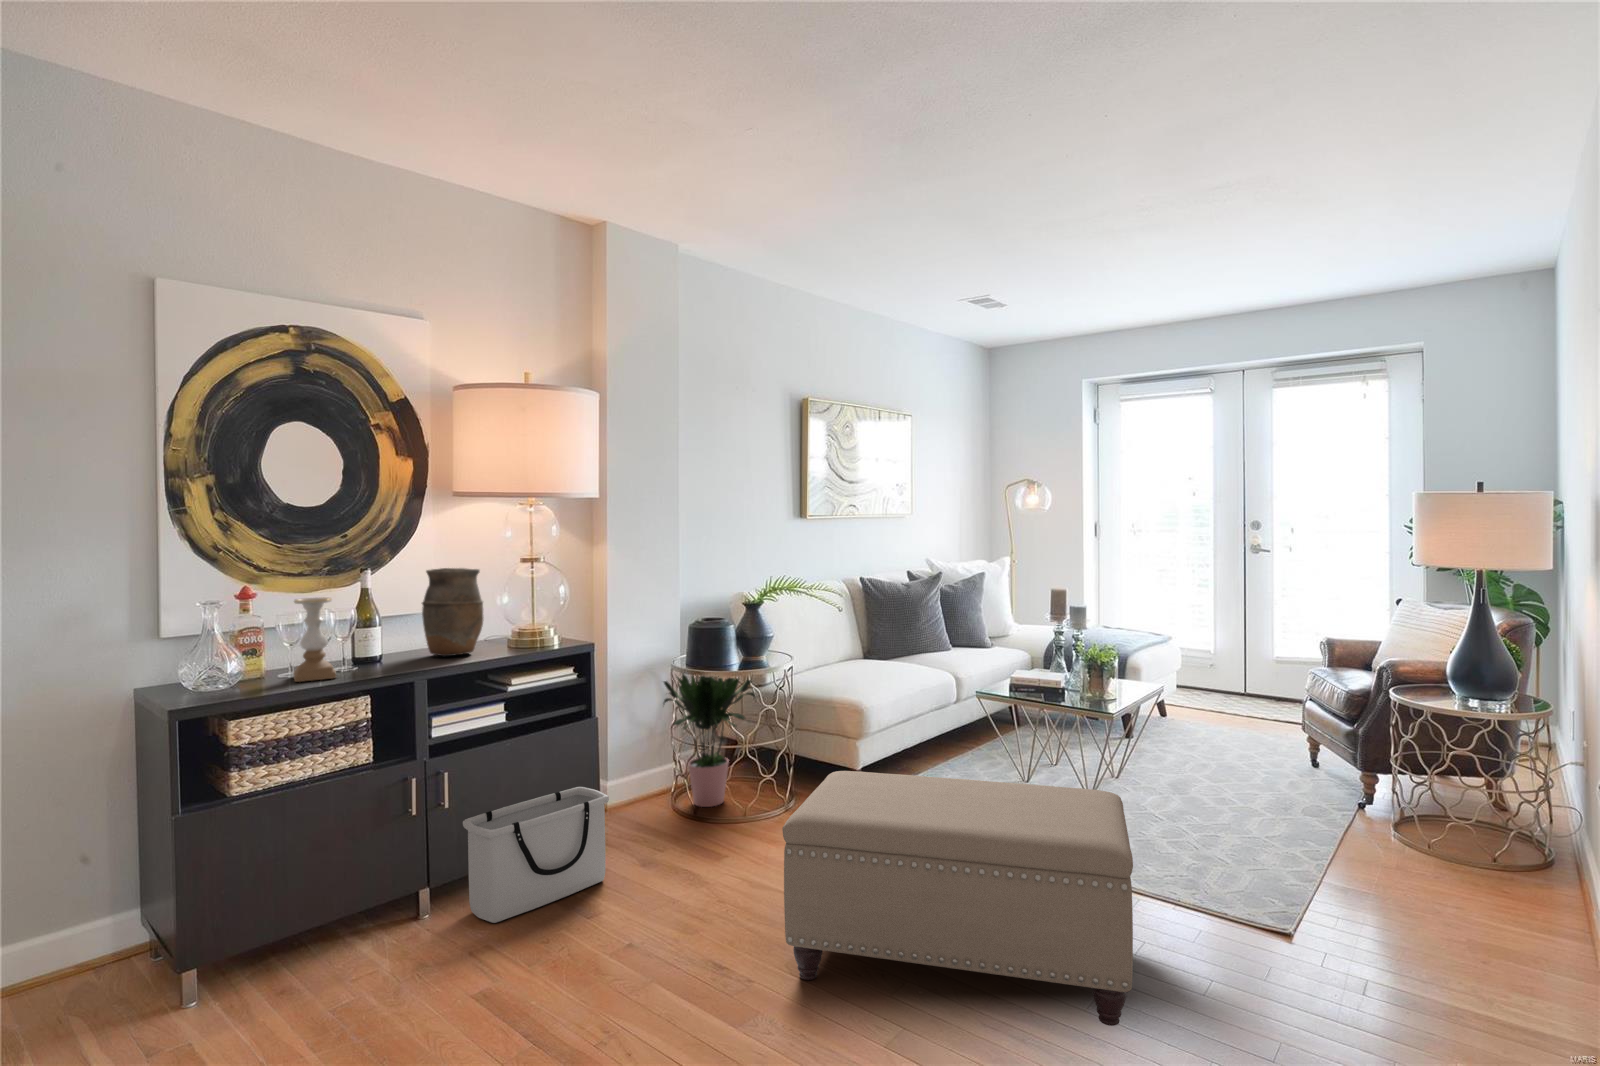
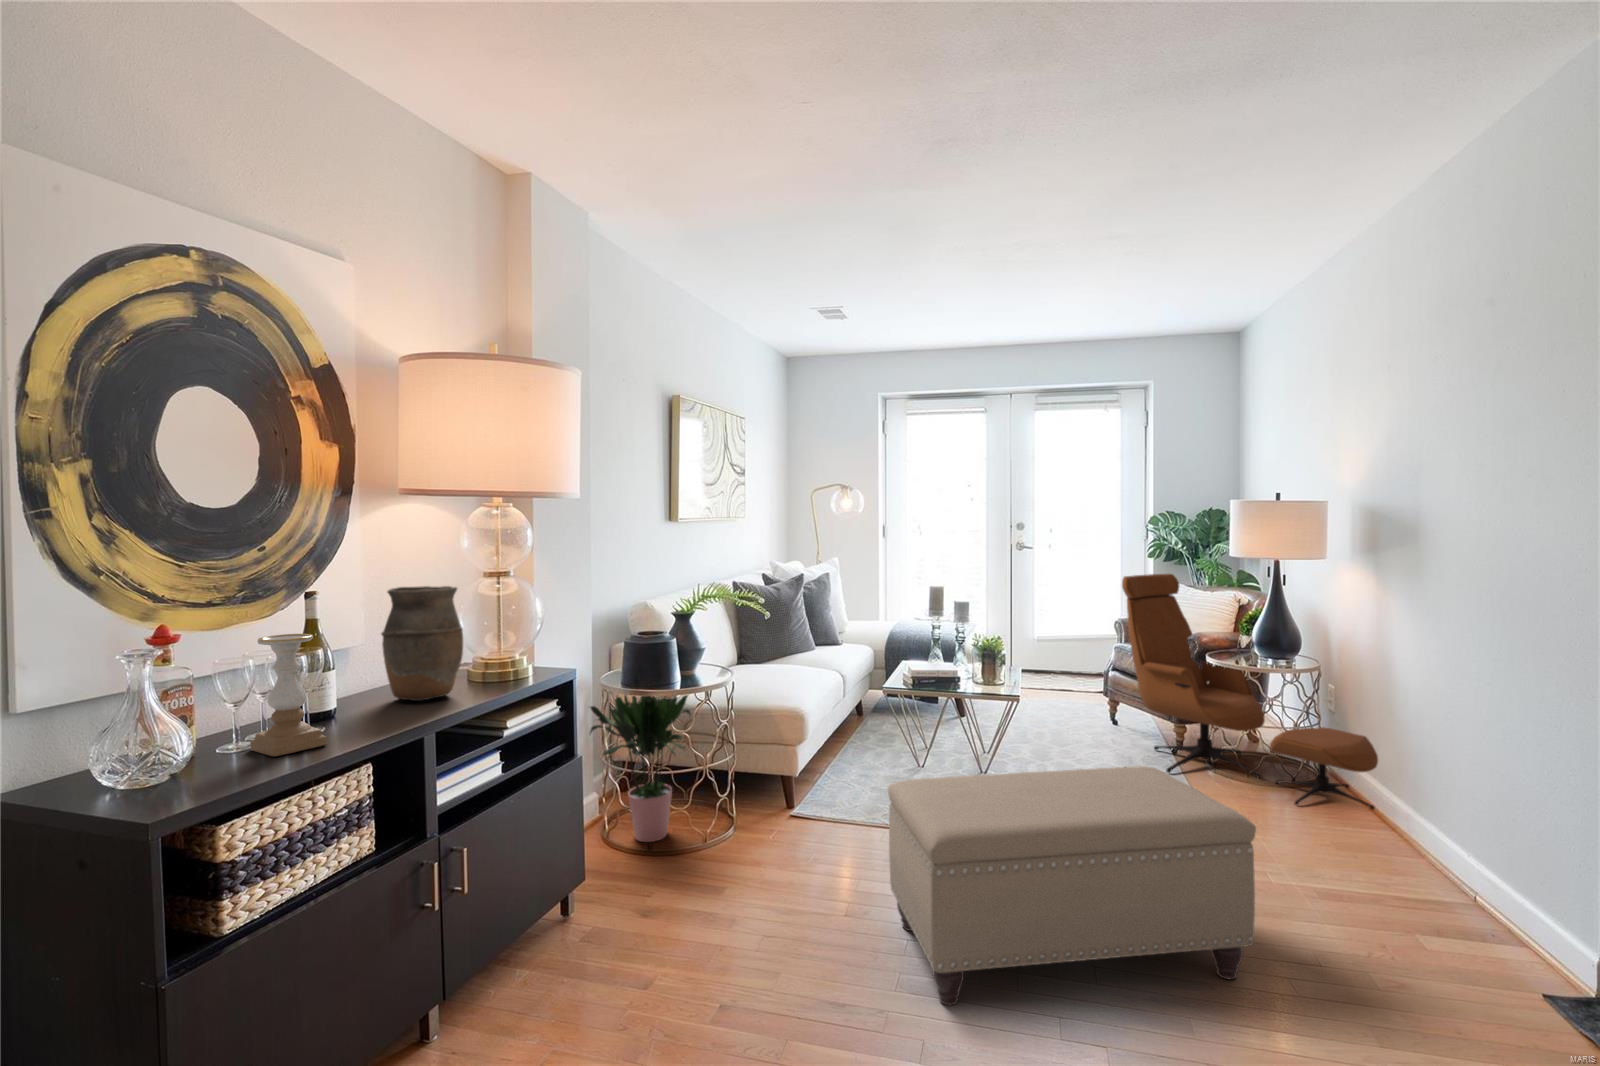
lounge chair: none [1273,587,1569,904] -> present [1122,574,1378,810]
storage bin: present [463,787,609,923] -> none [486,841,630,1029]

